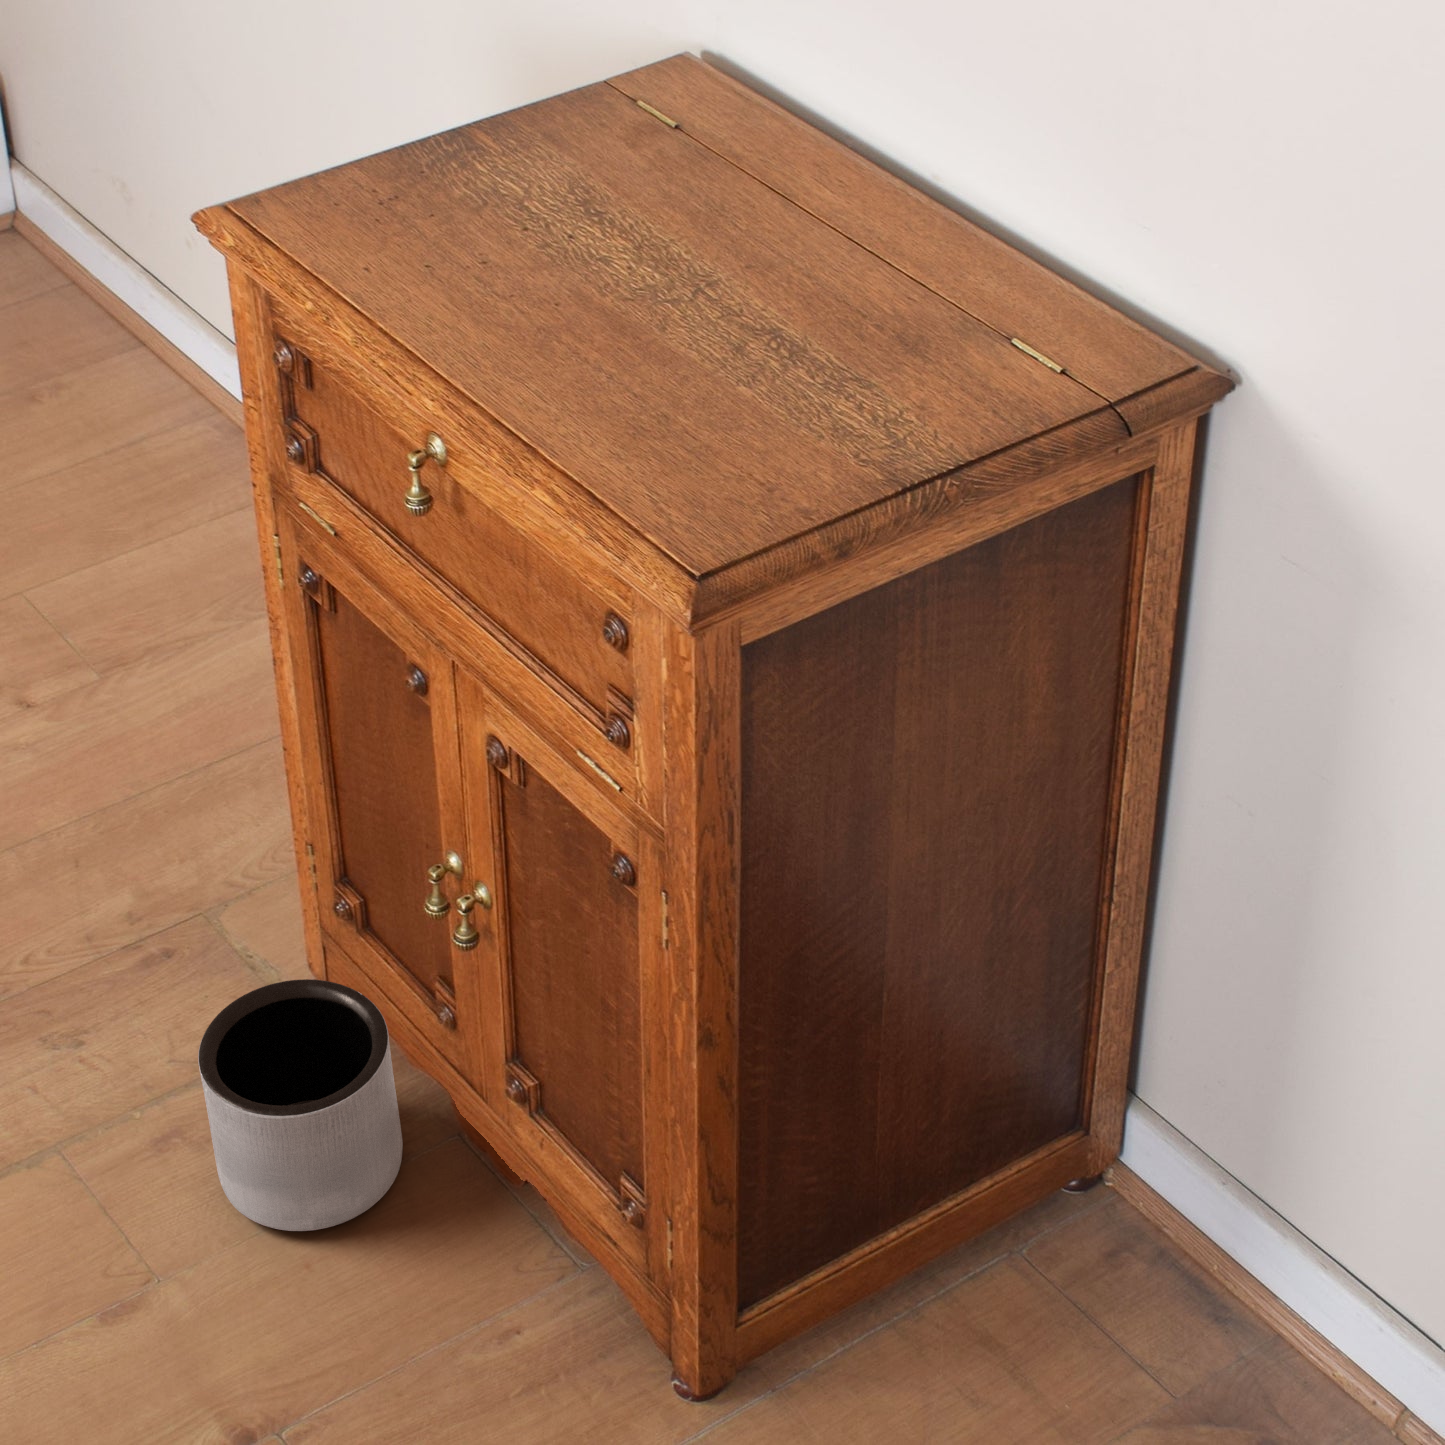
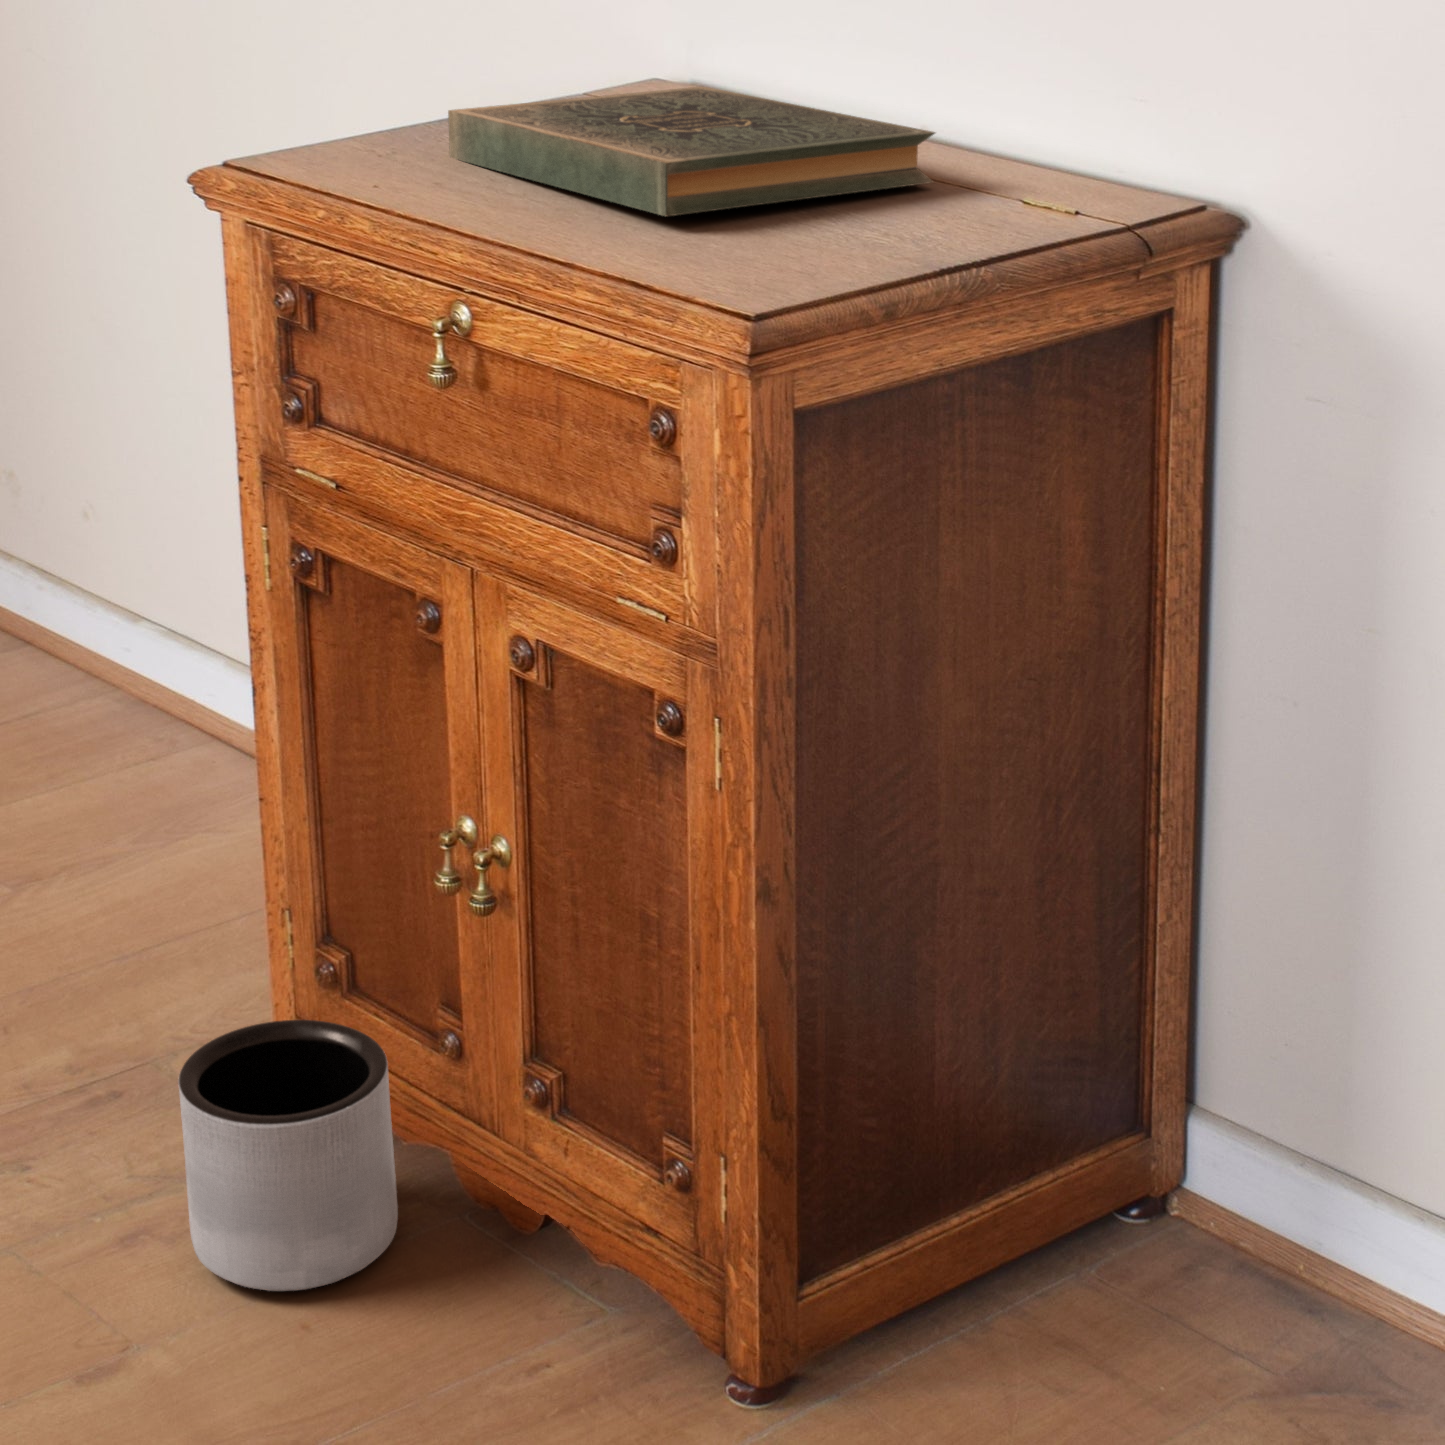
book: none [434,126,926,402] -> present [448,87,935,216]

